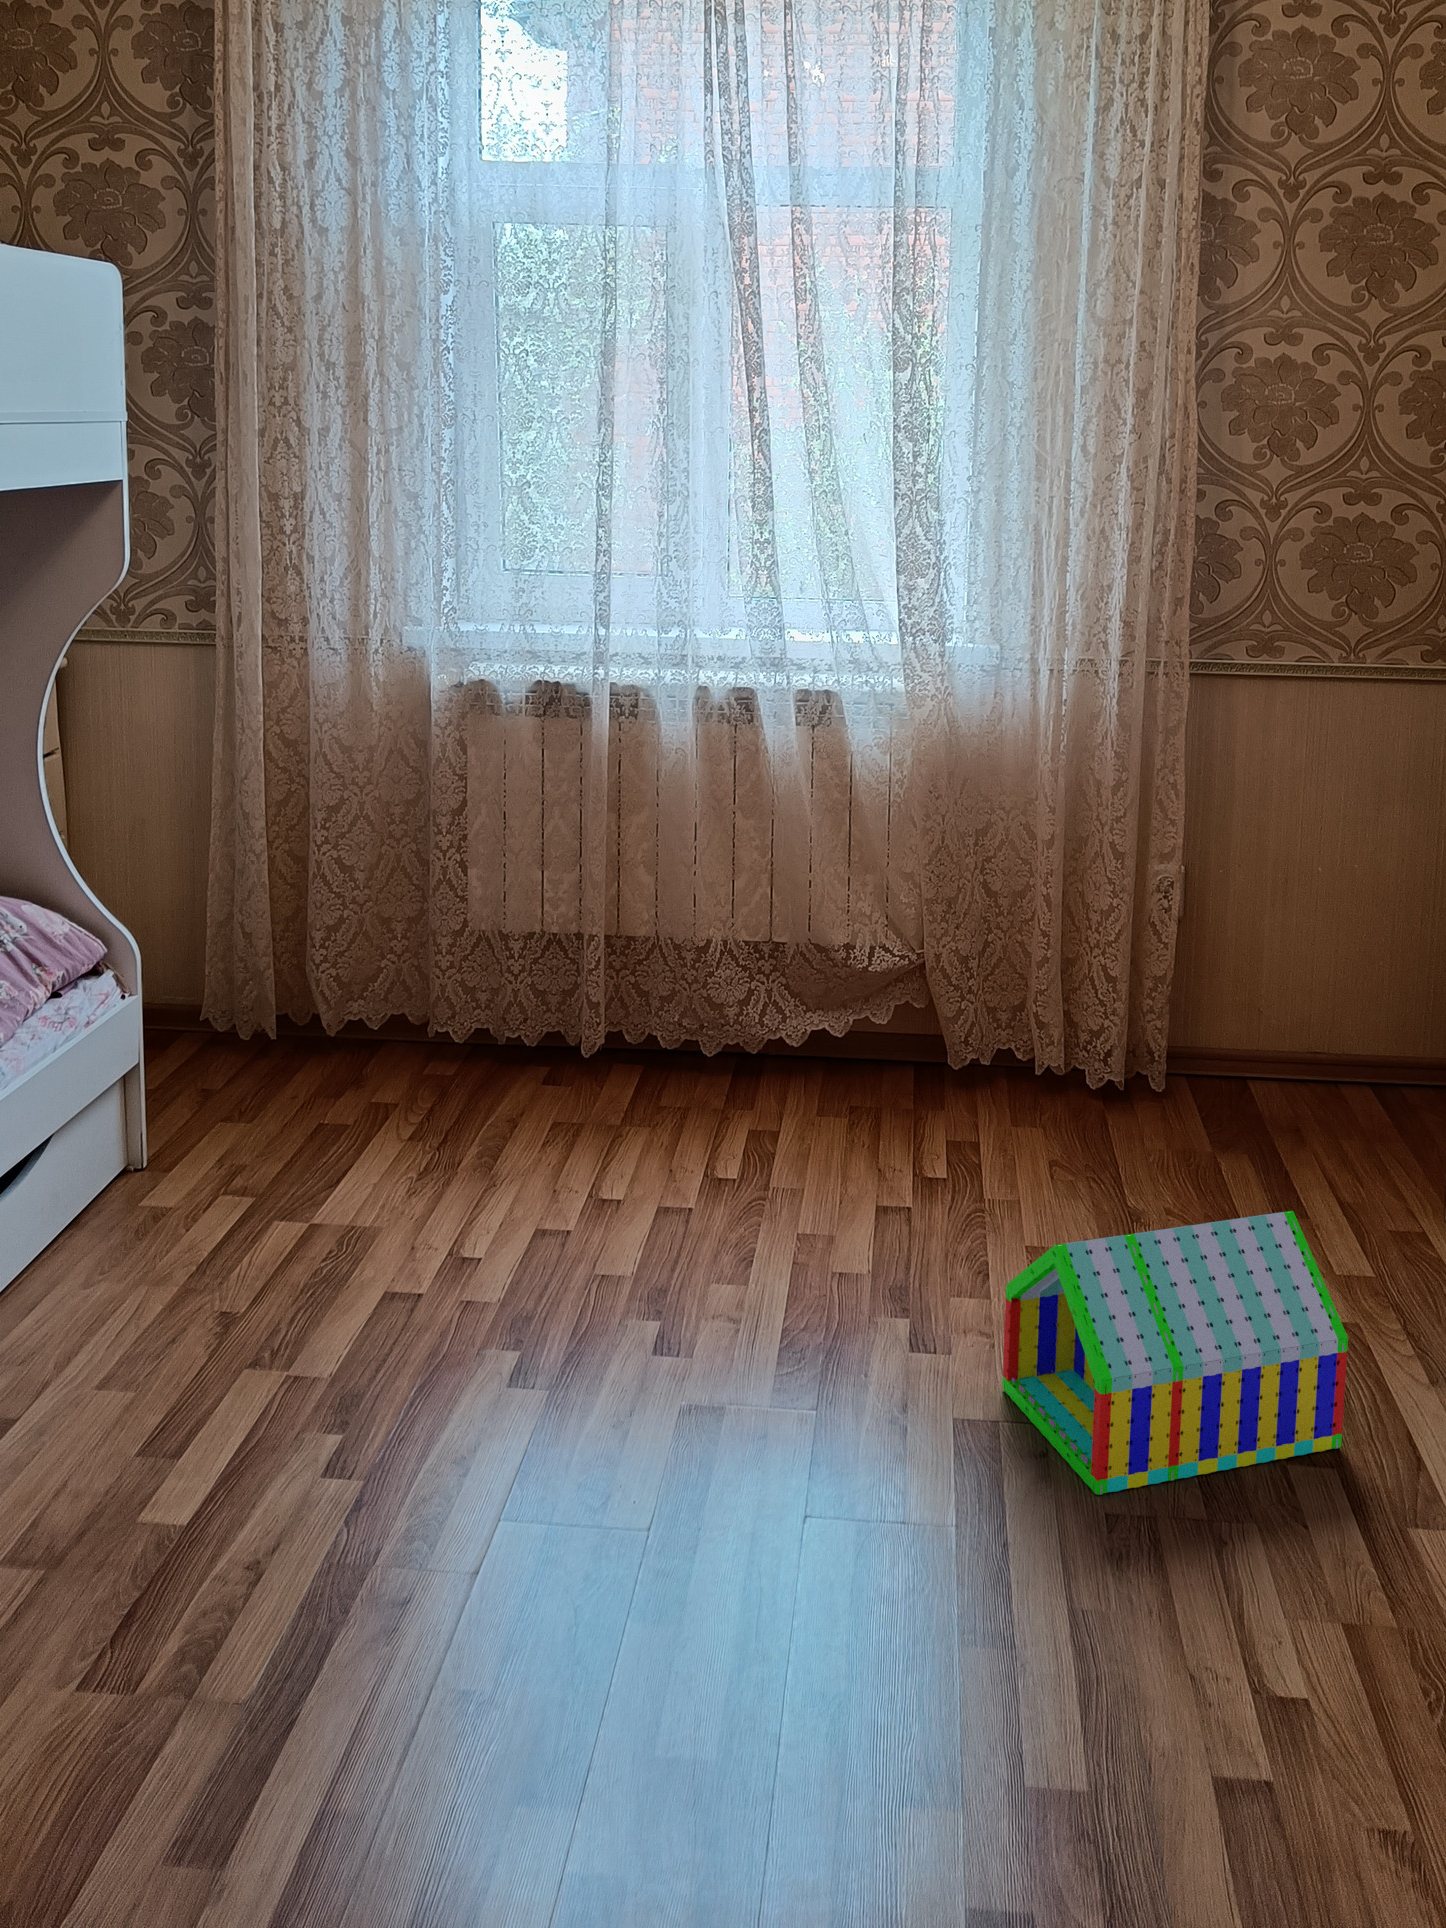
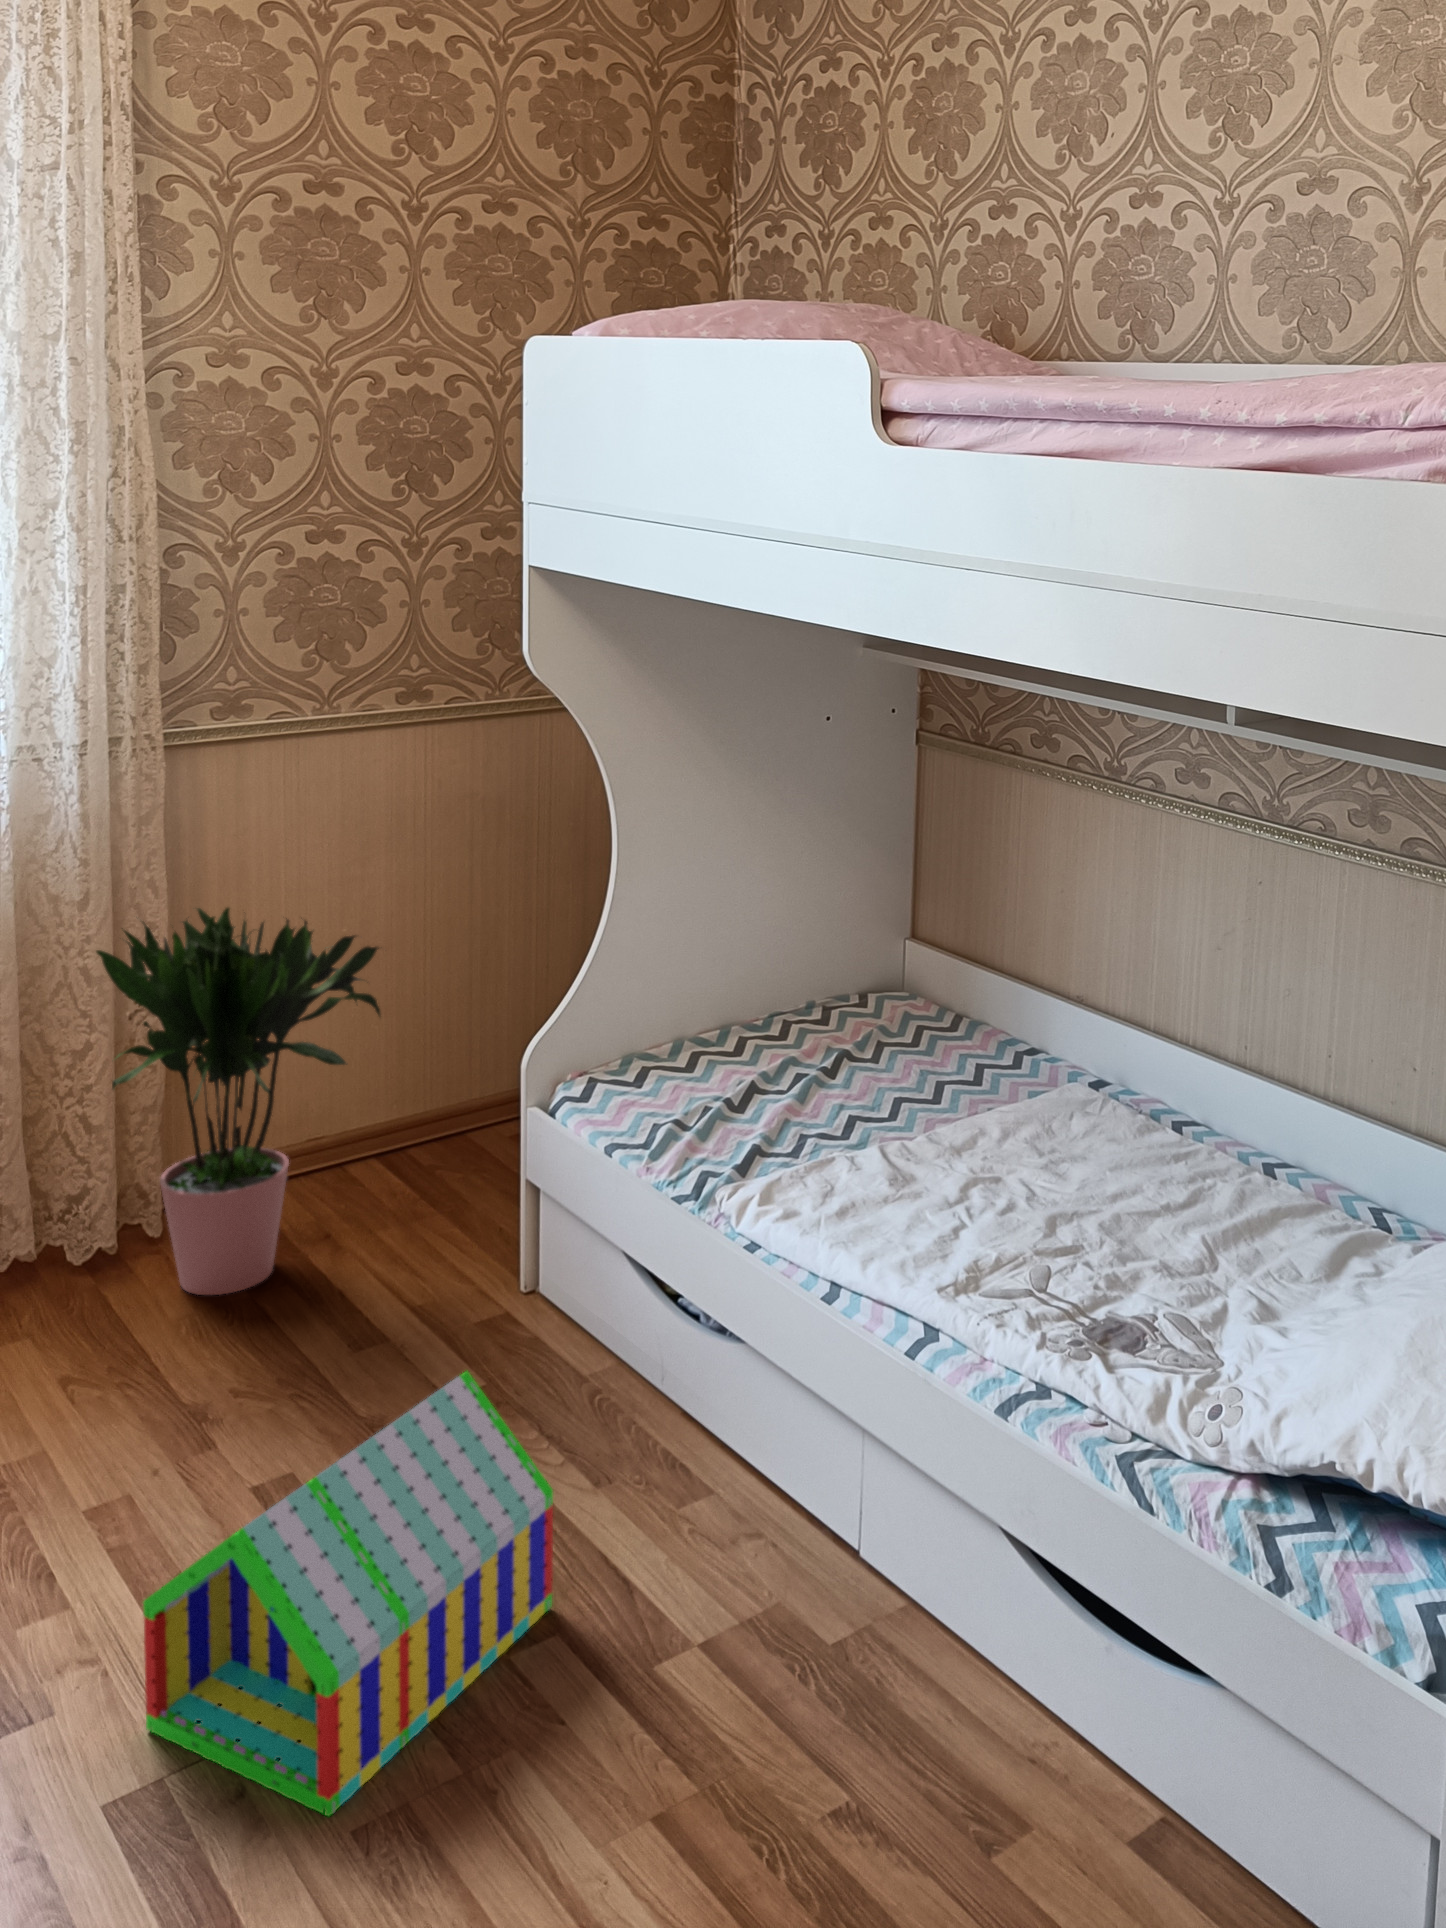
potted plant: none [1102,791,1365,1147] -> present [96,908,380,1295]

